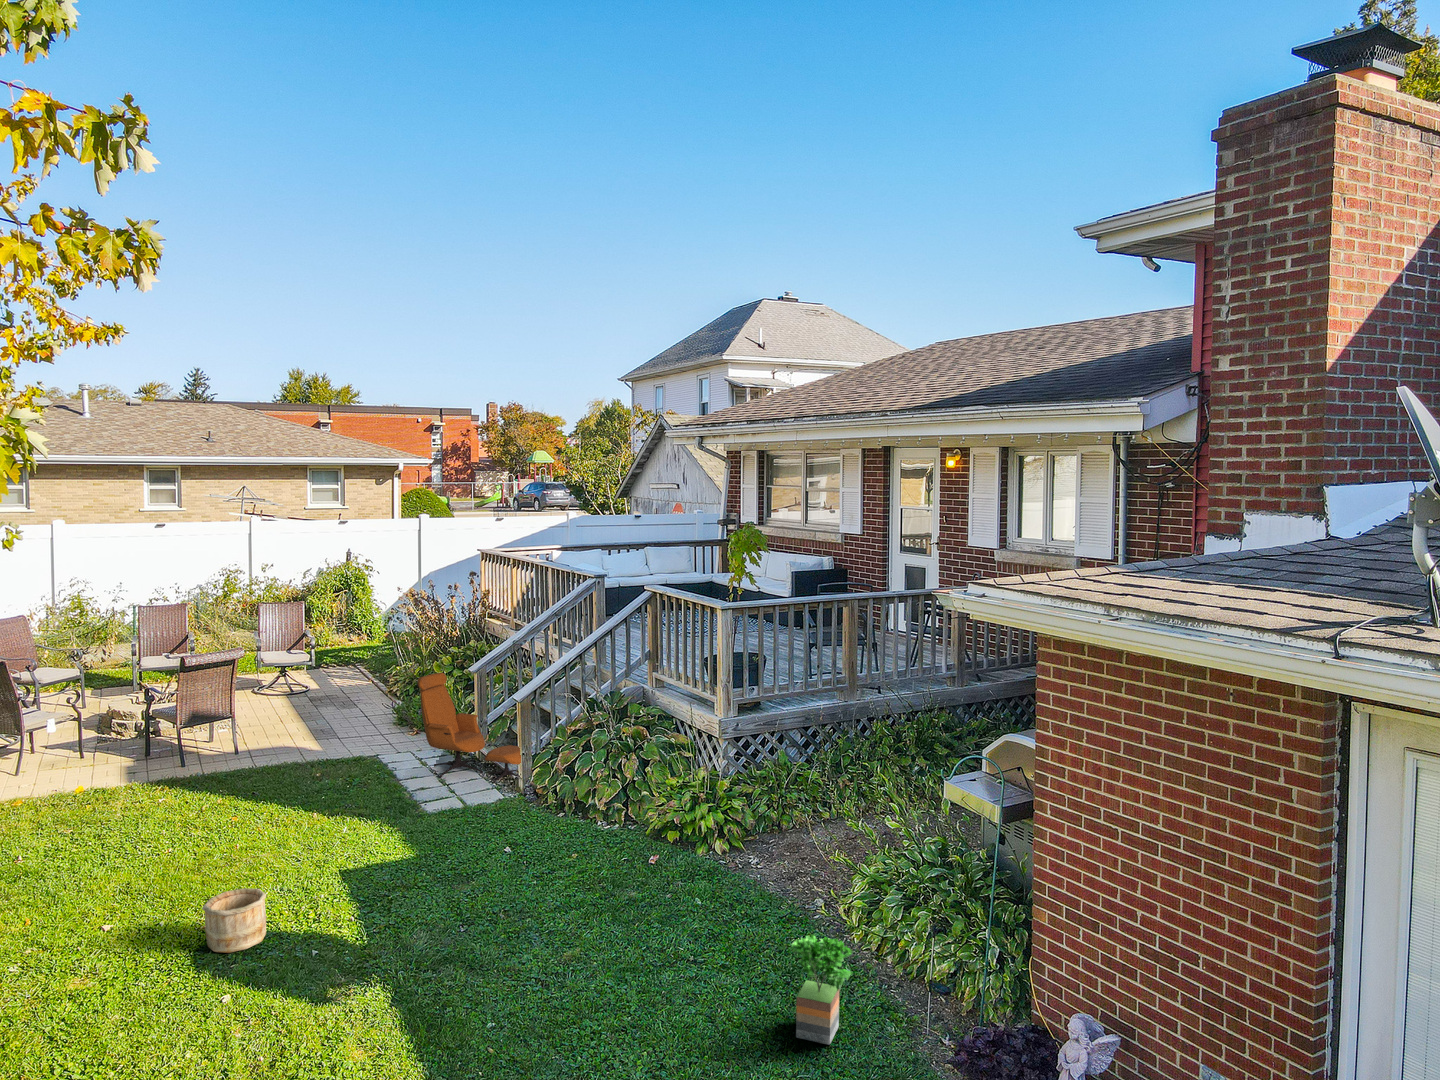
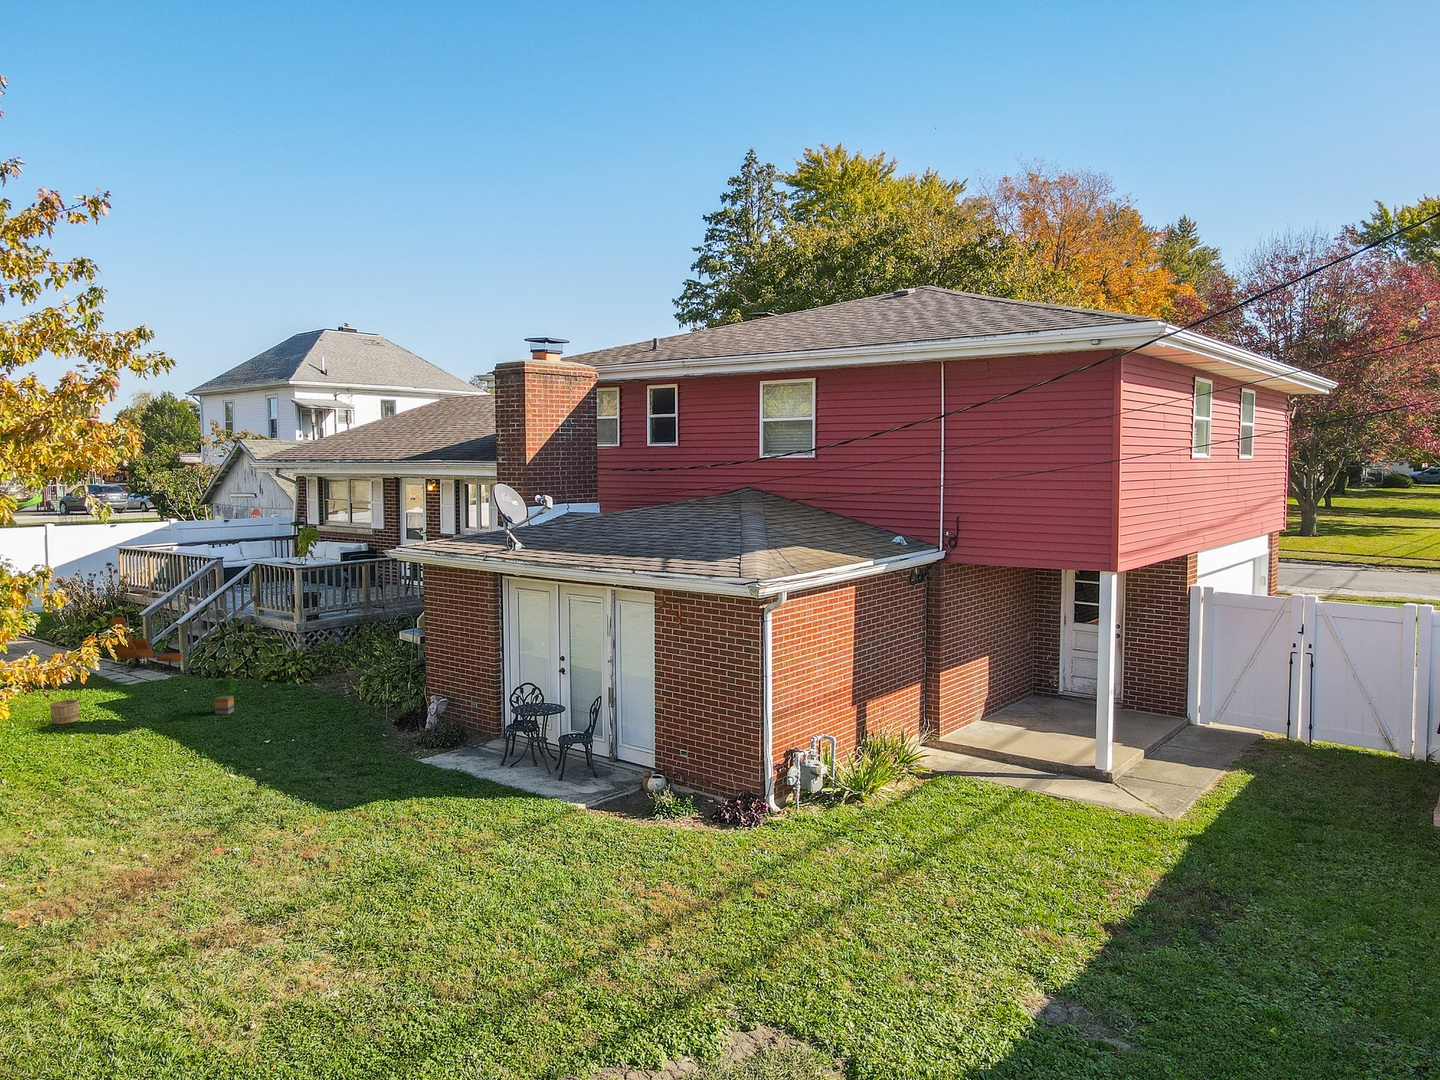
potted tree: present [791,935,852,1045] -> present [214,679,237,714]

